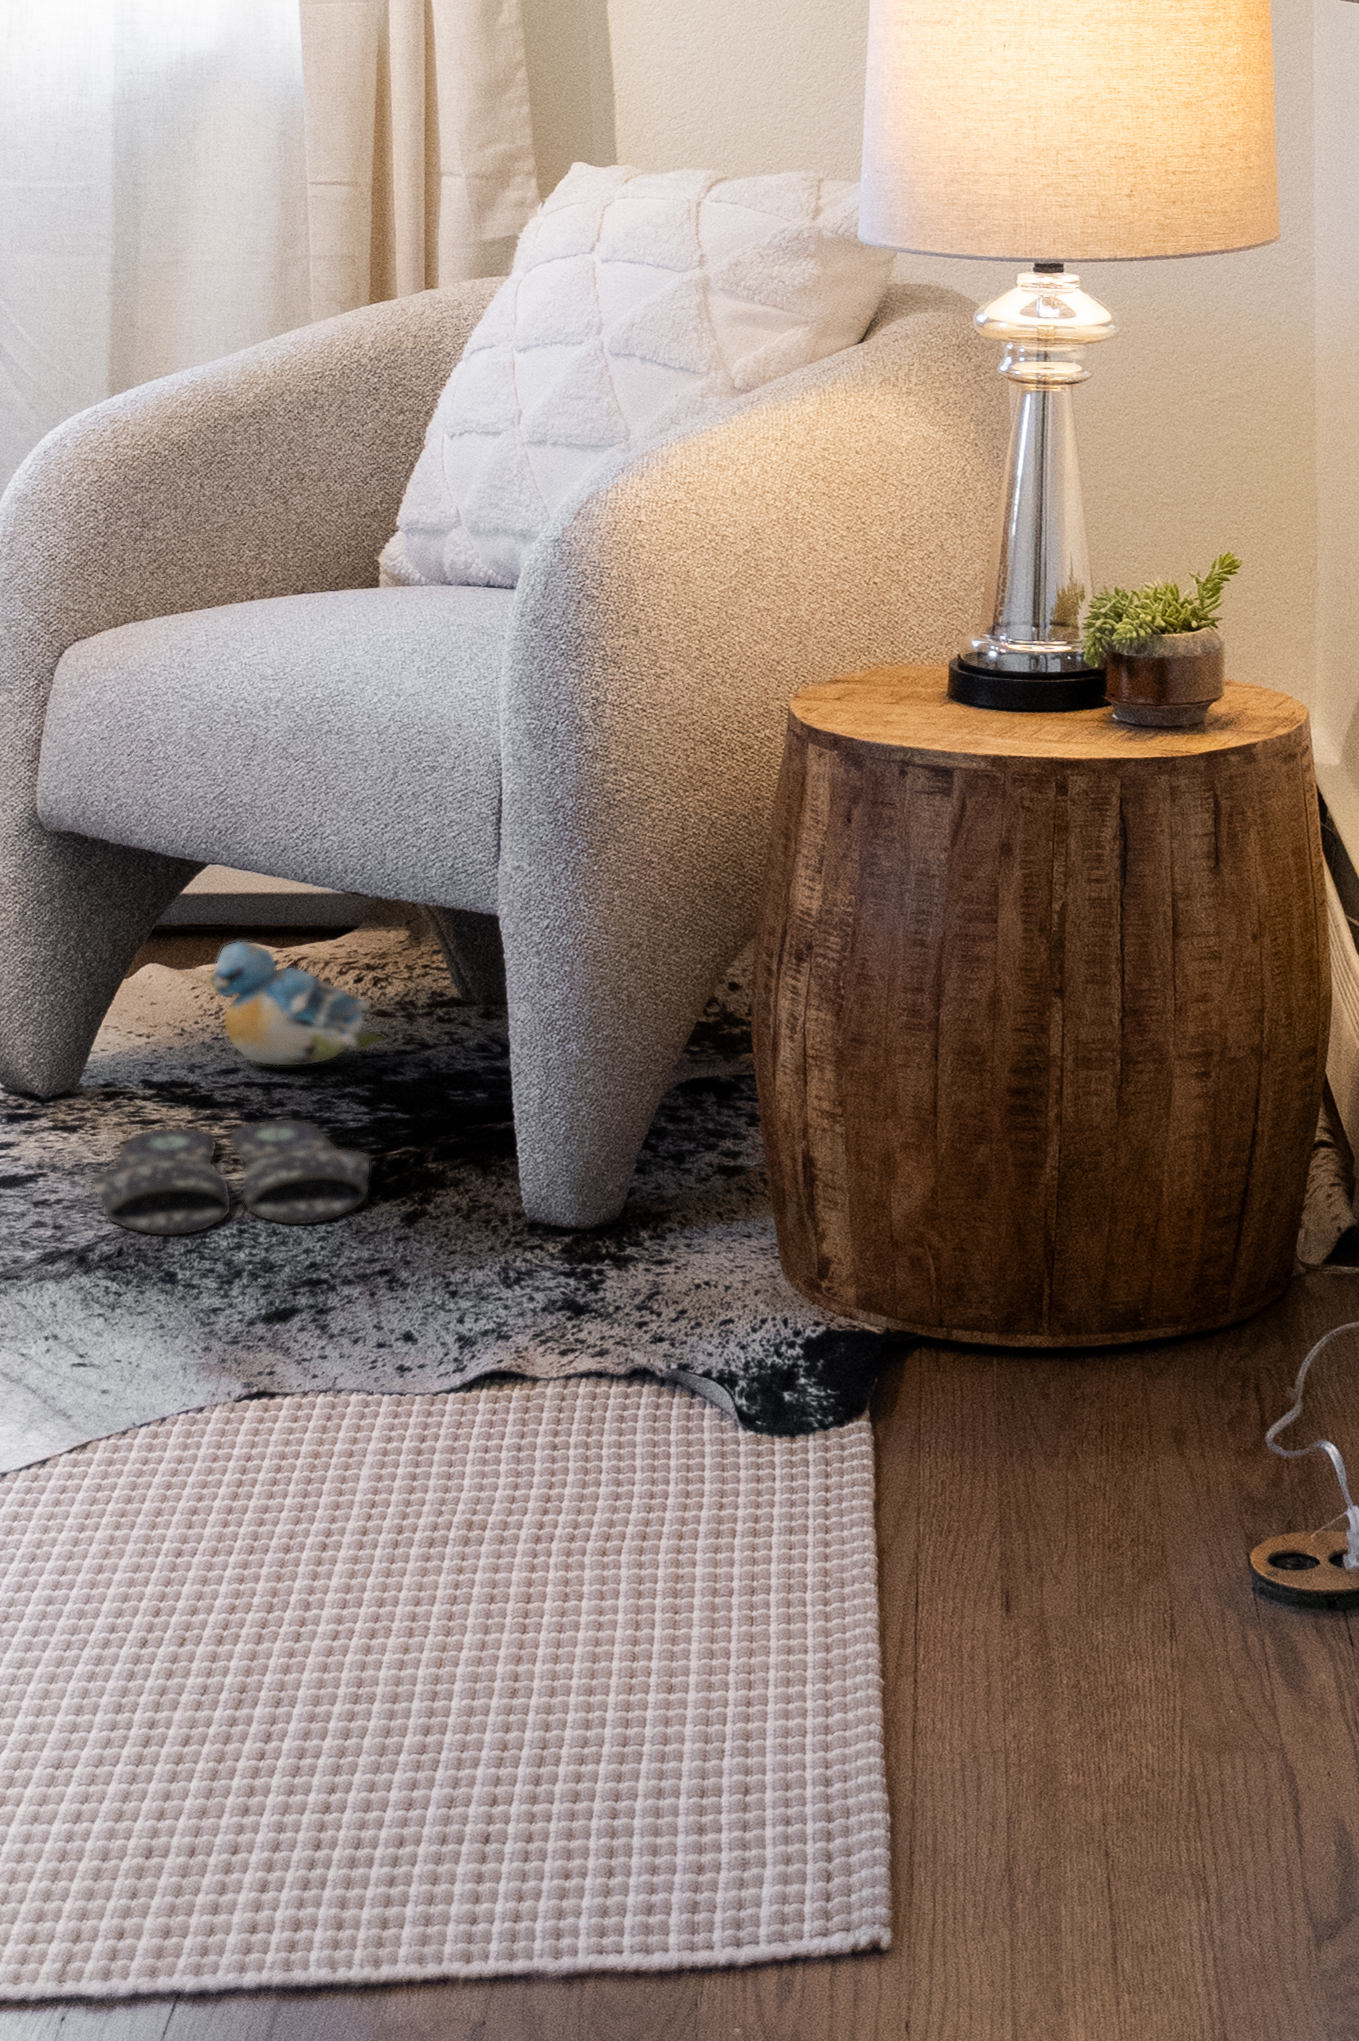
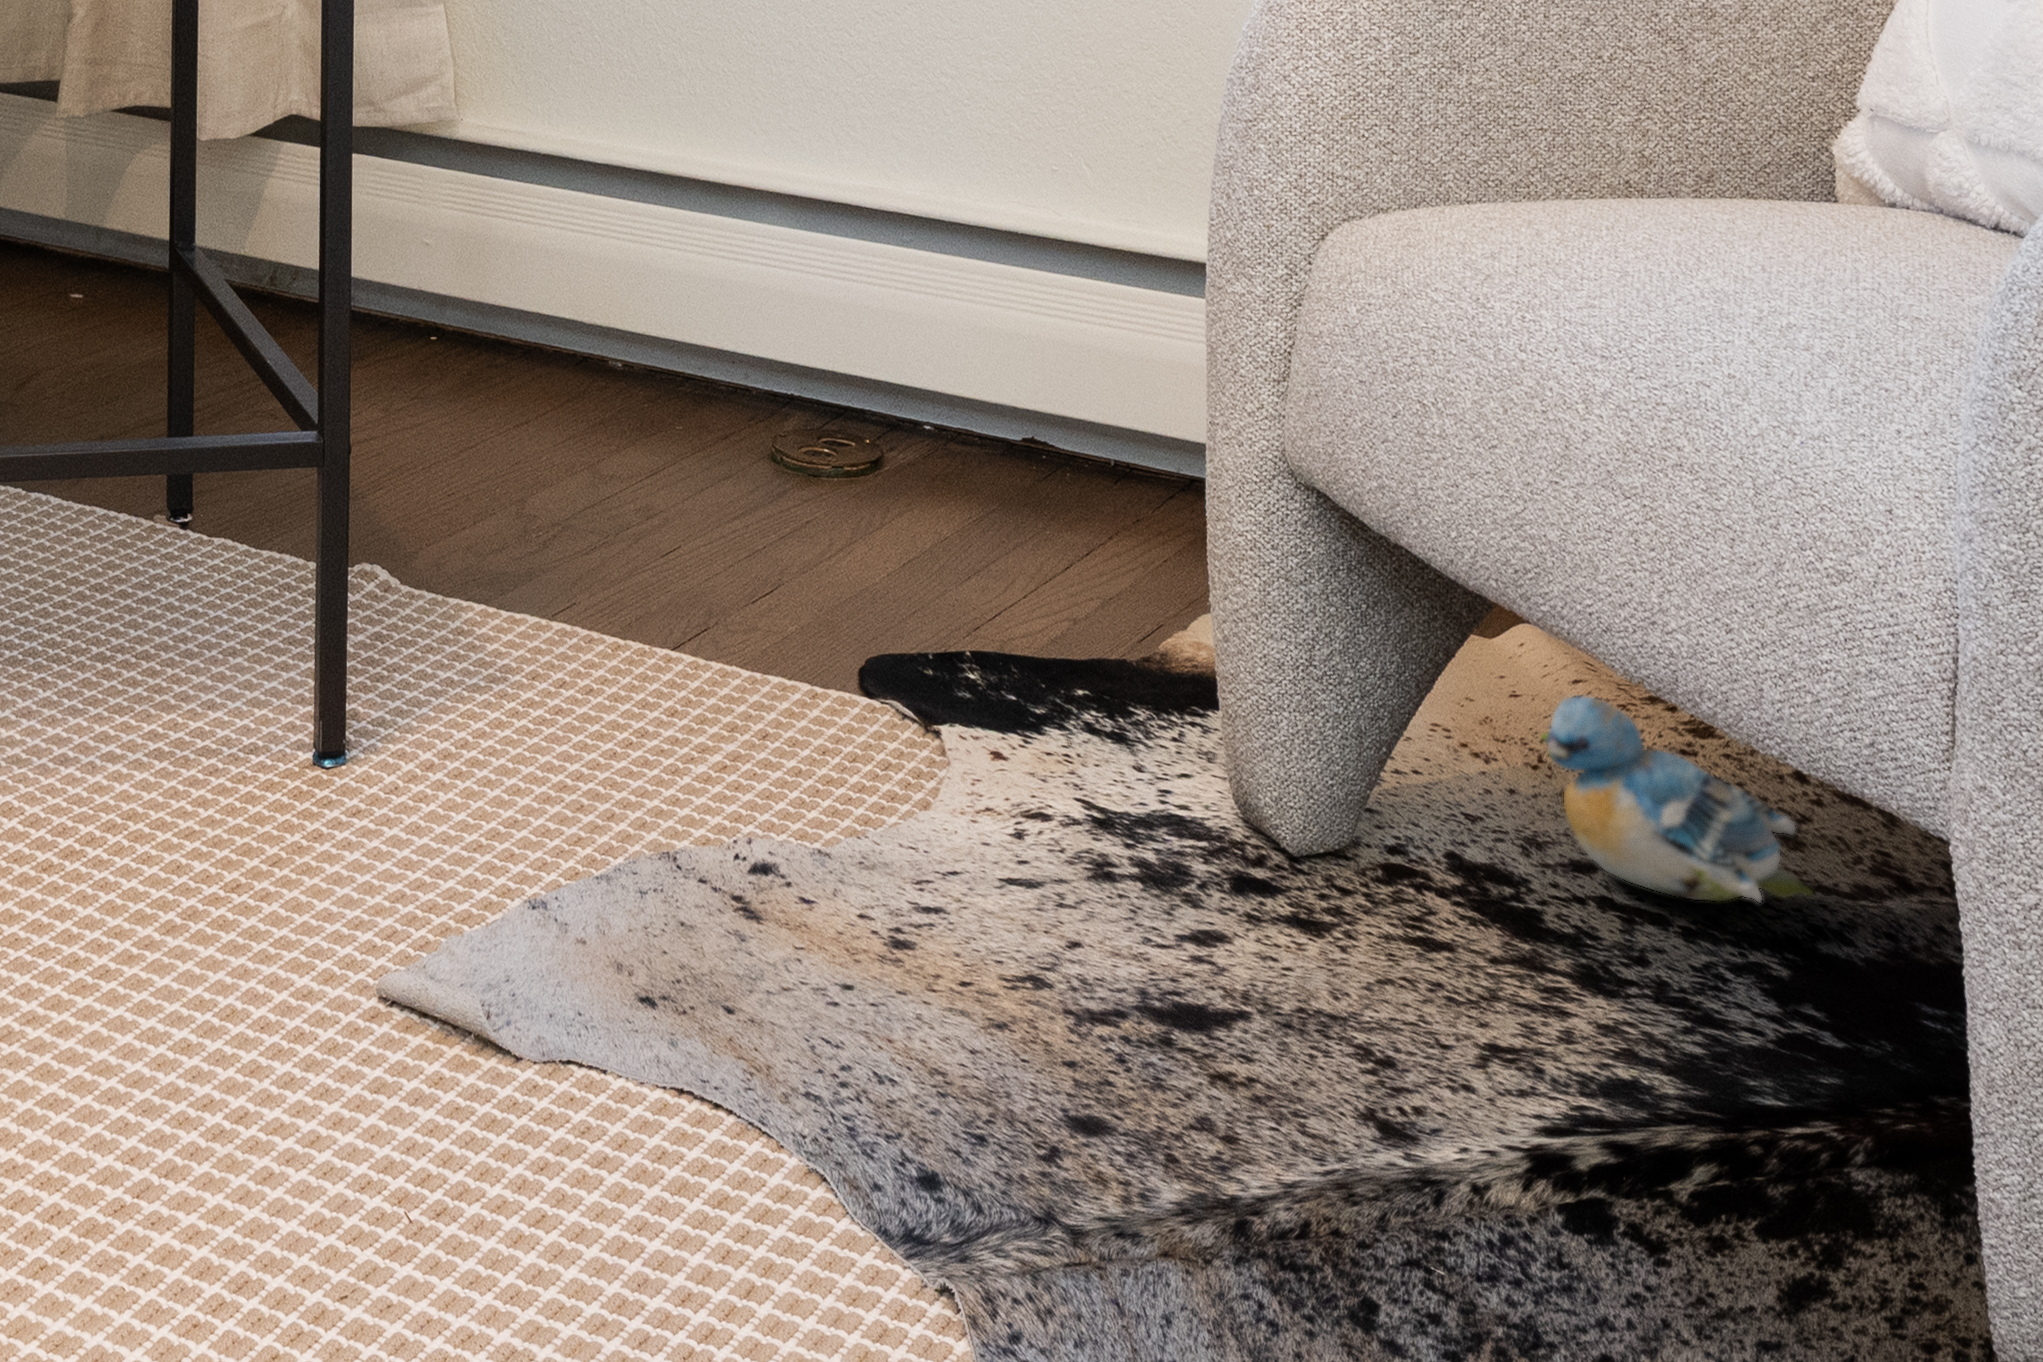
slippers: present [92,1120,369,1235] -> none [1303,973,1744,1261]

